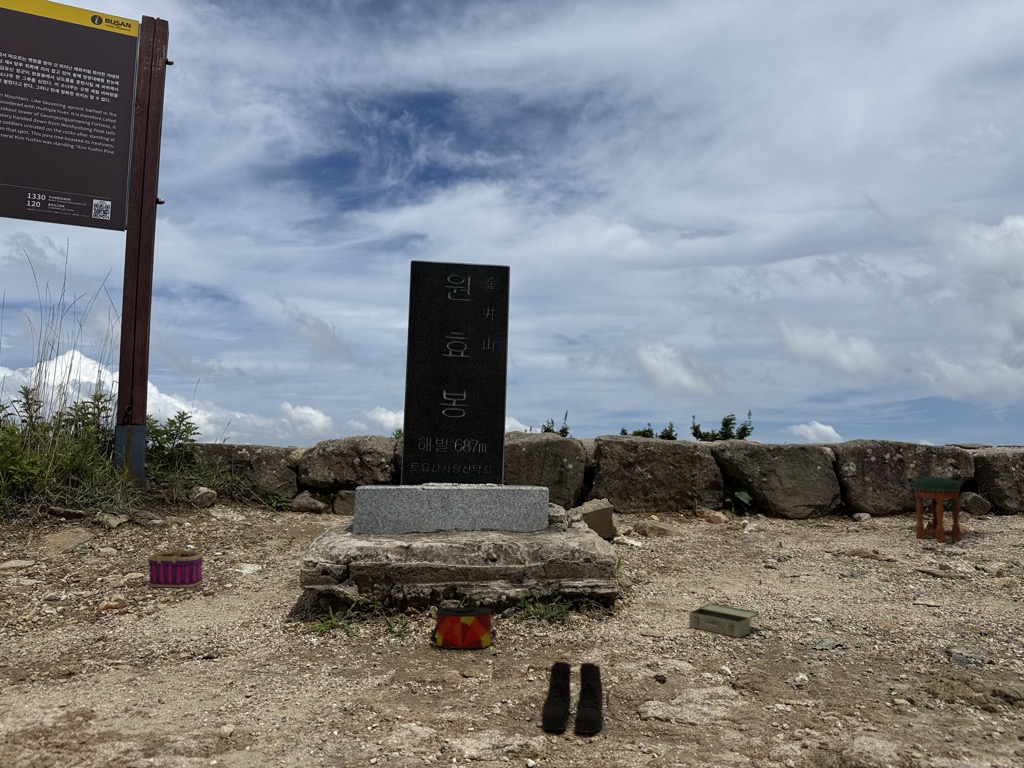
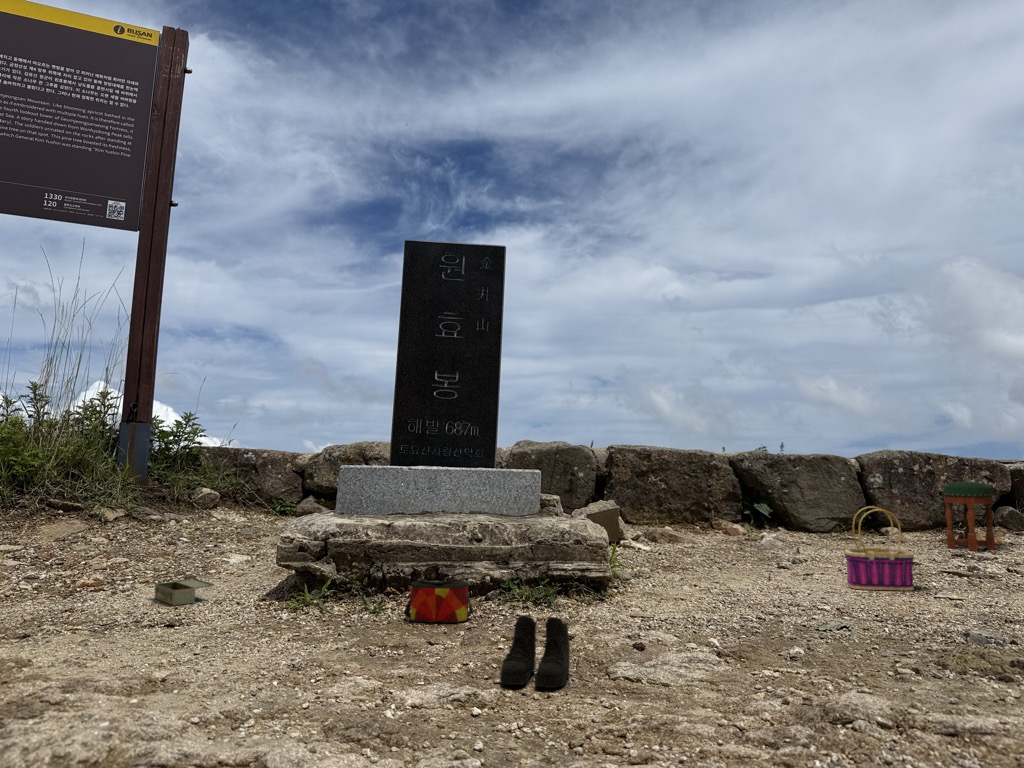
basket: present [148,517,203,588] -> present [845,506,914,591]
toolbox: present [689,603,759,638] -> present [155,579,214,605]

